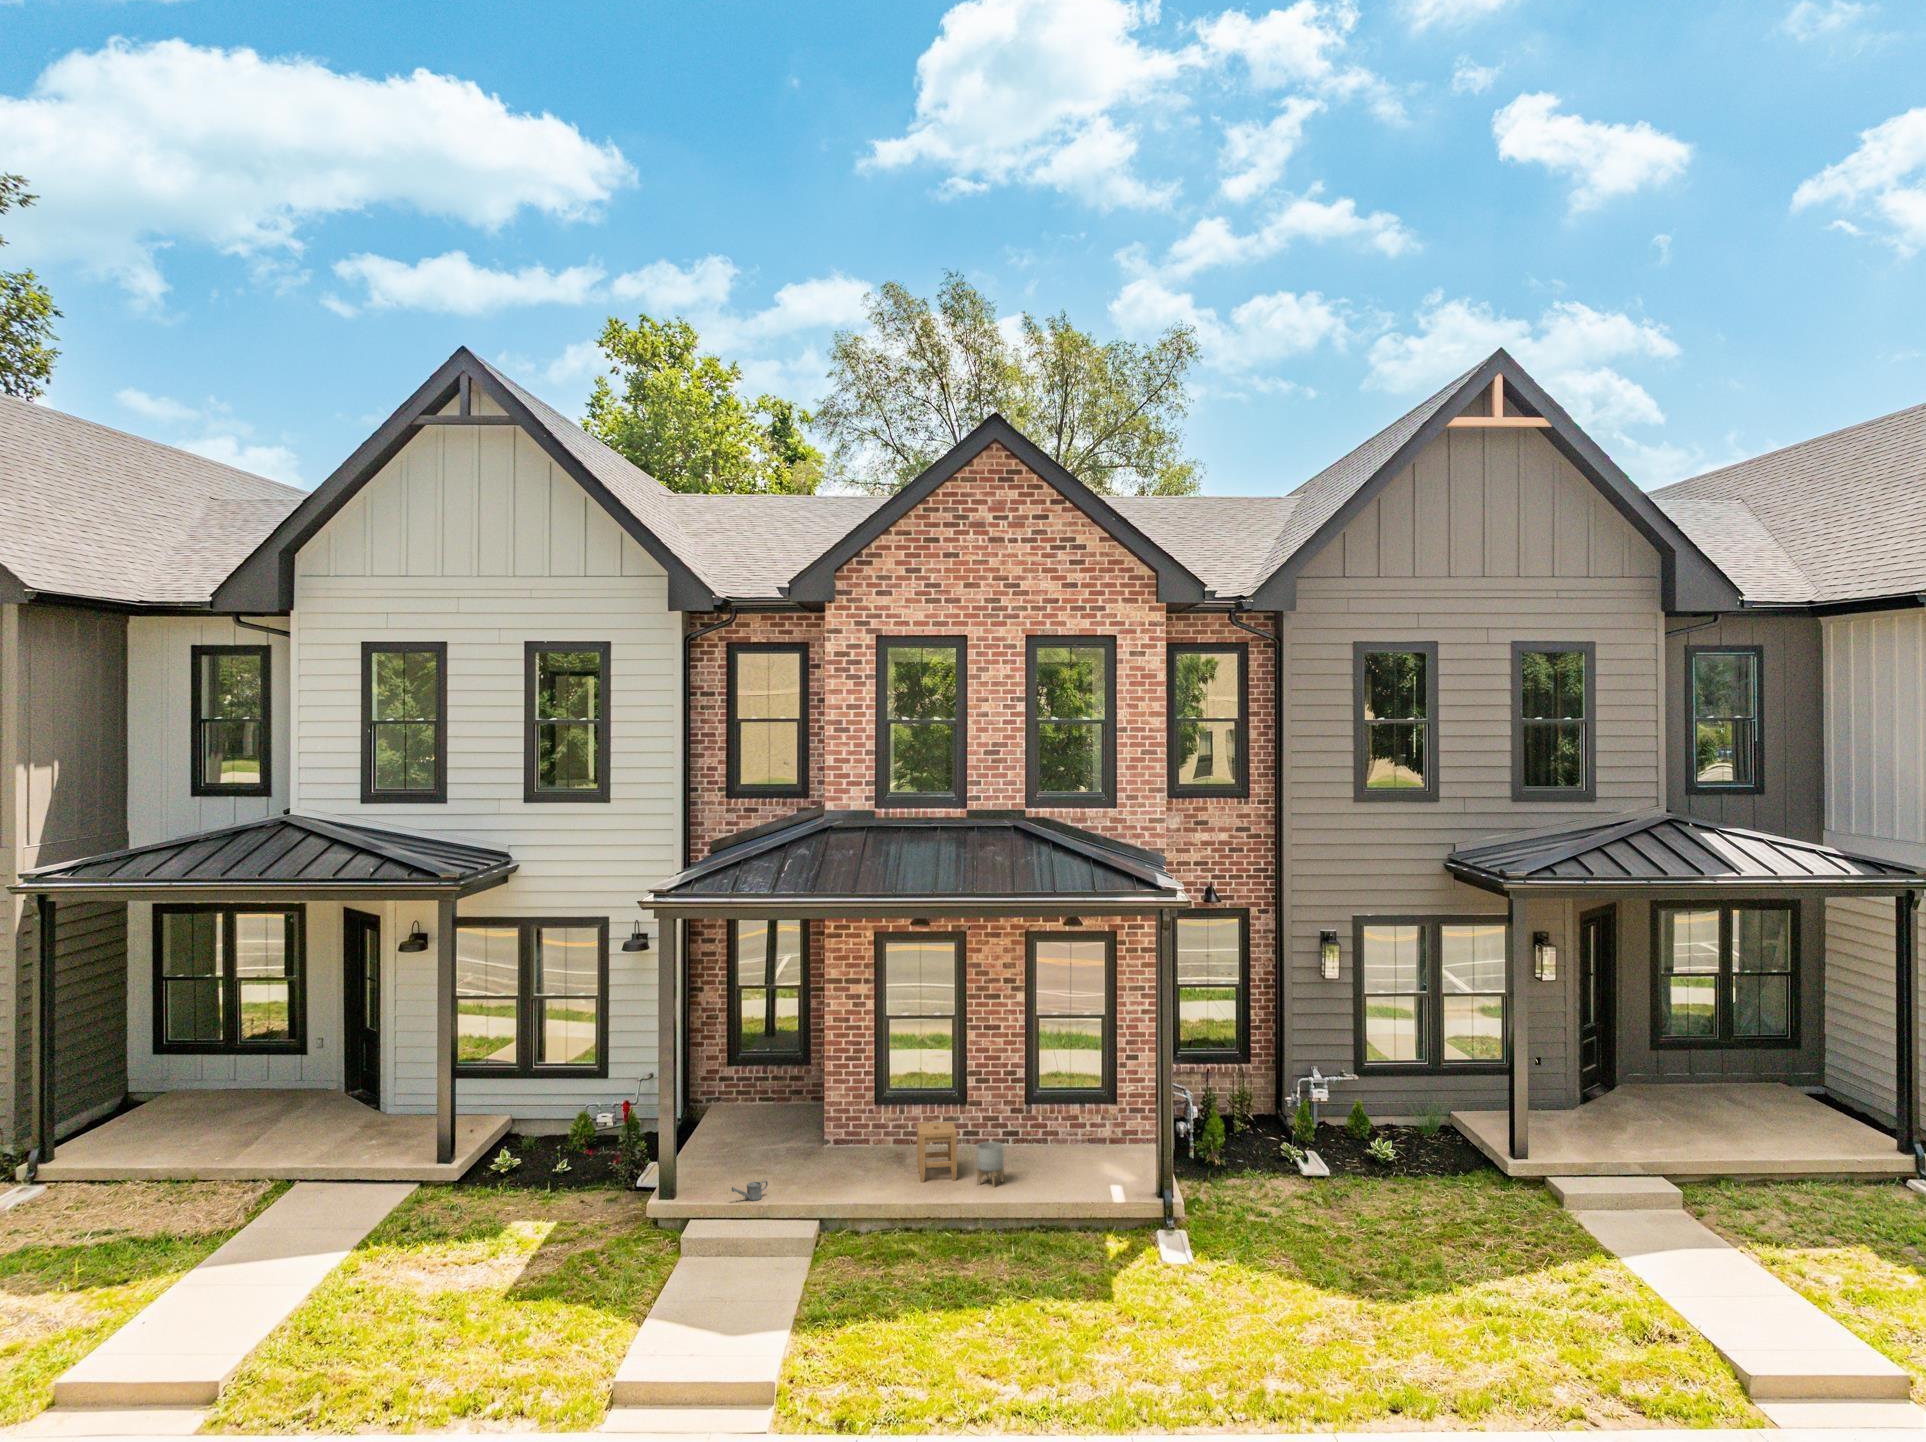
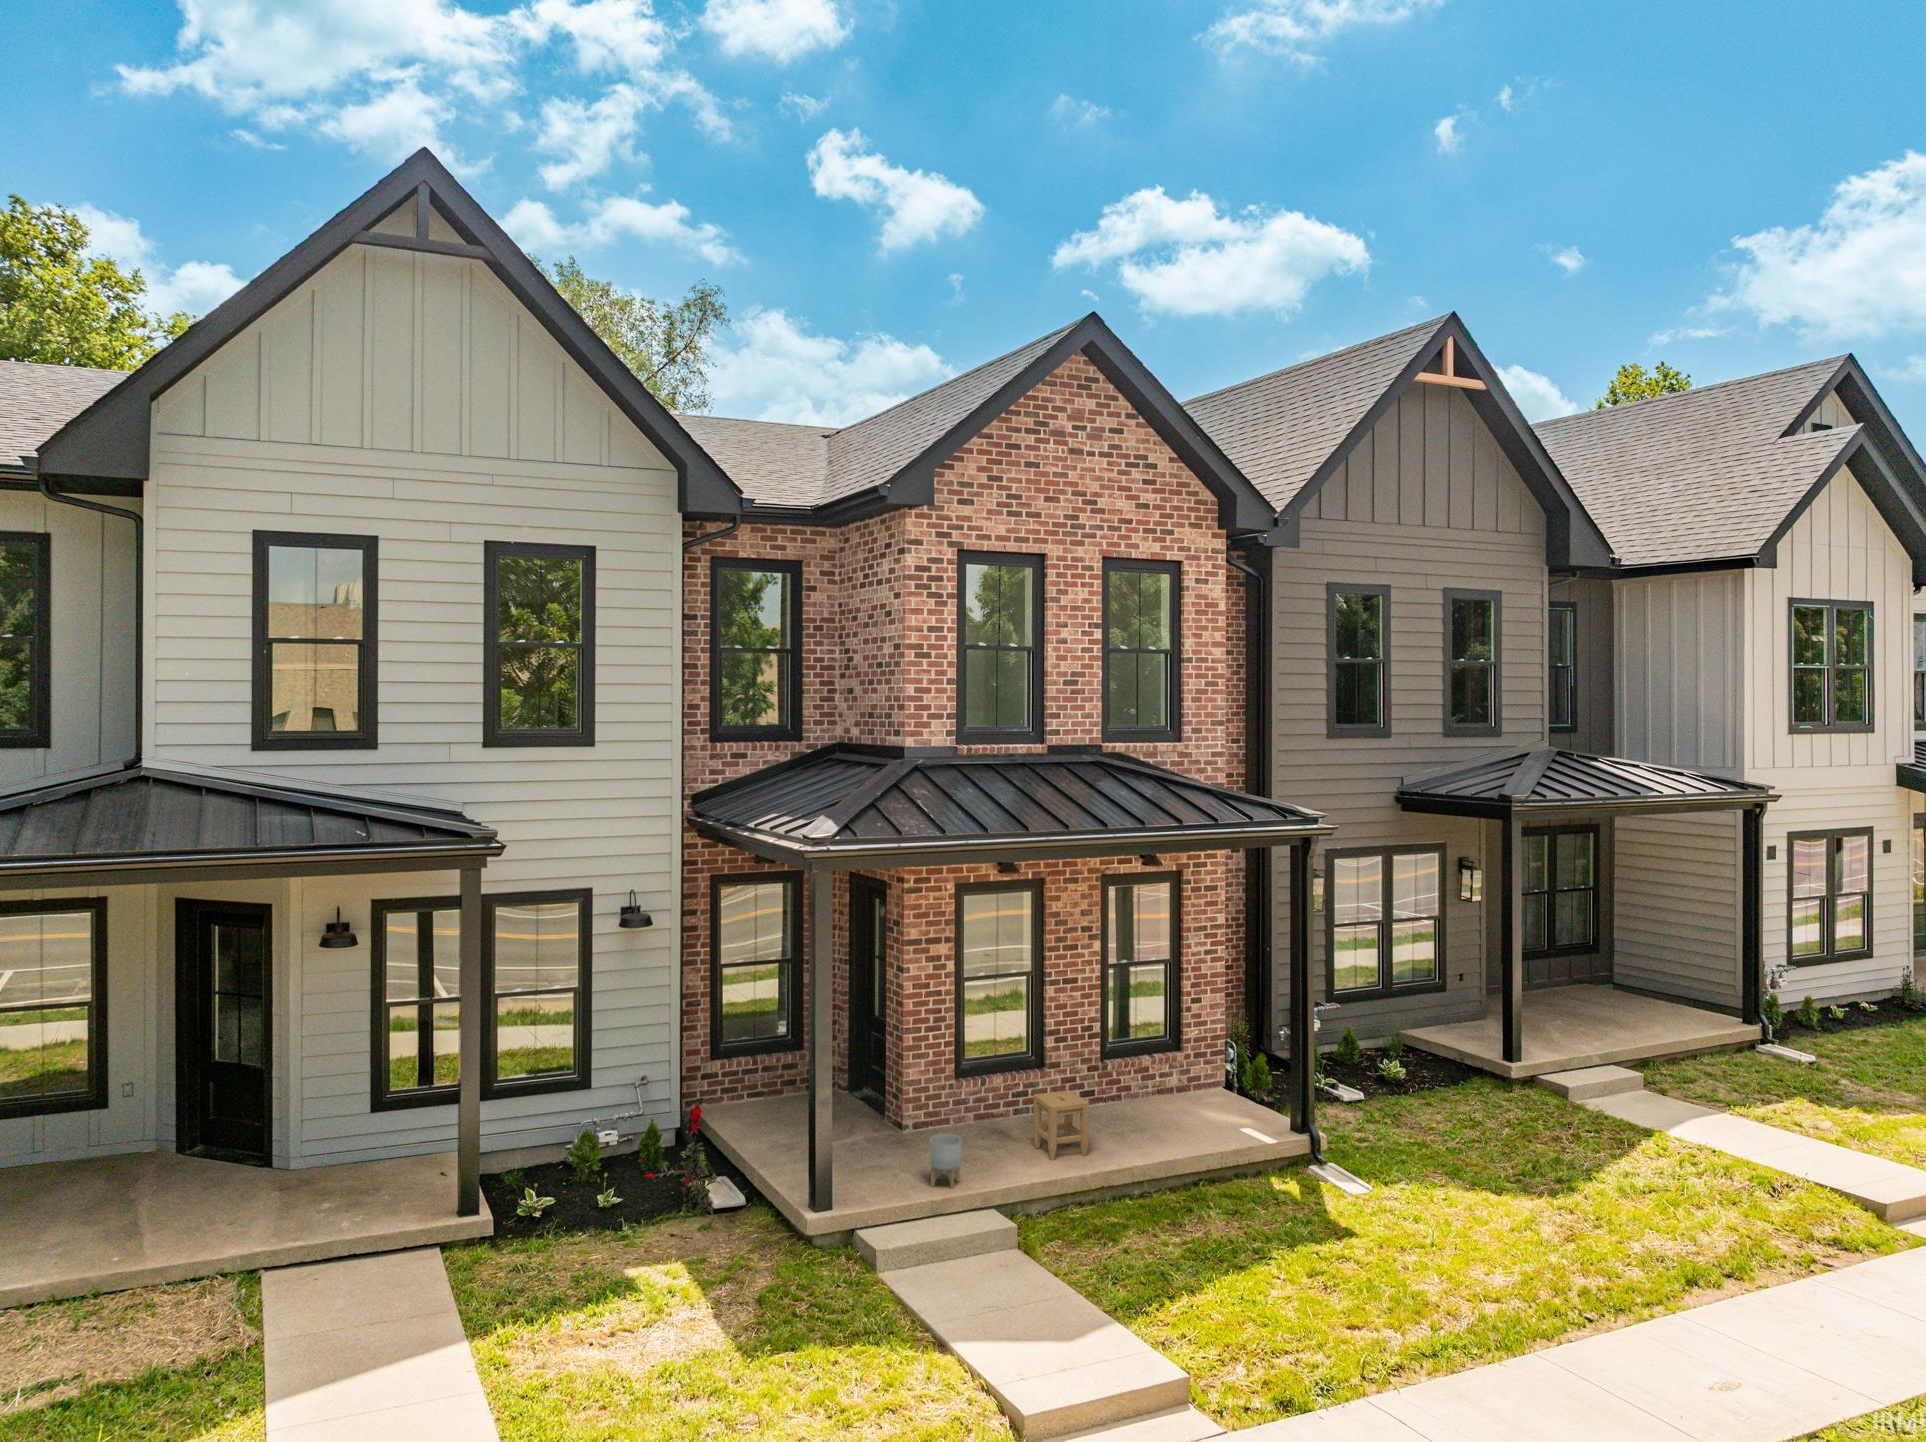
planter: present [977,1142,1004,1187] -> present [930,1134,962,1189]
watering can: present [732,1181,768,1201] -> none [868,1171,900,1197]

